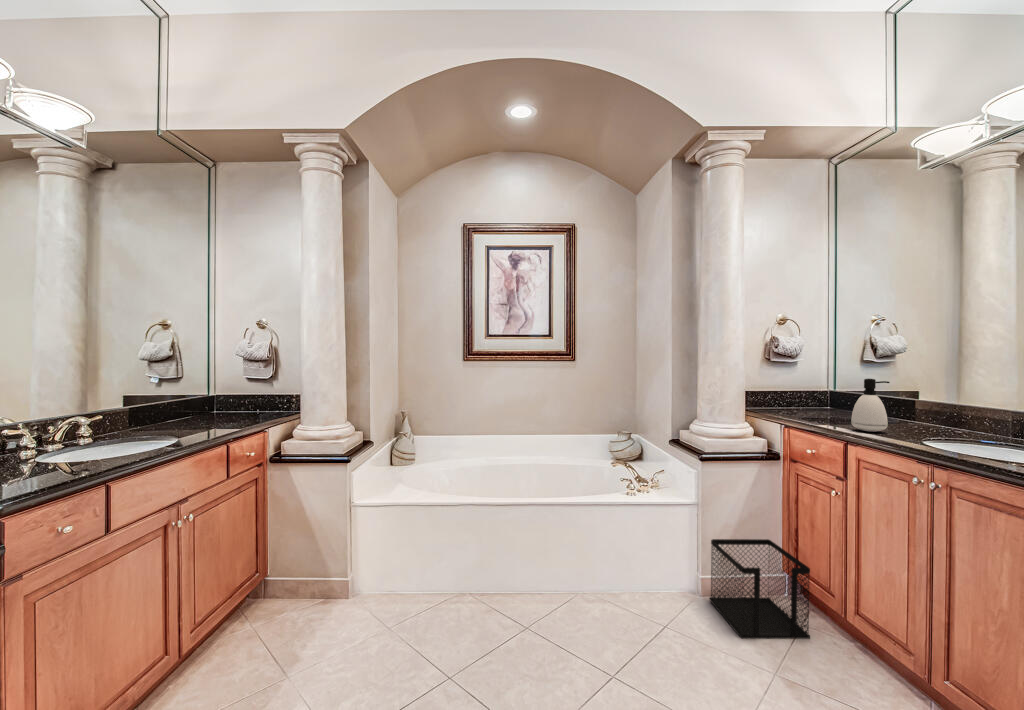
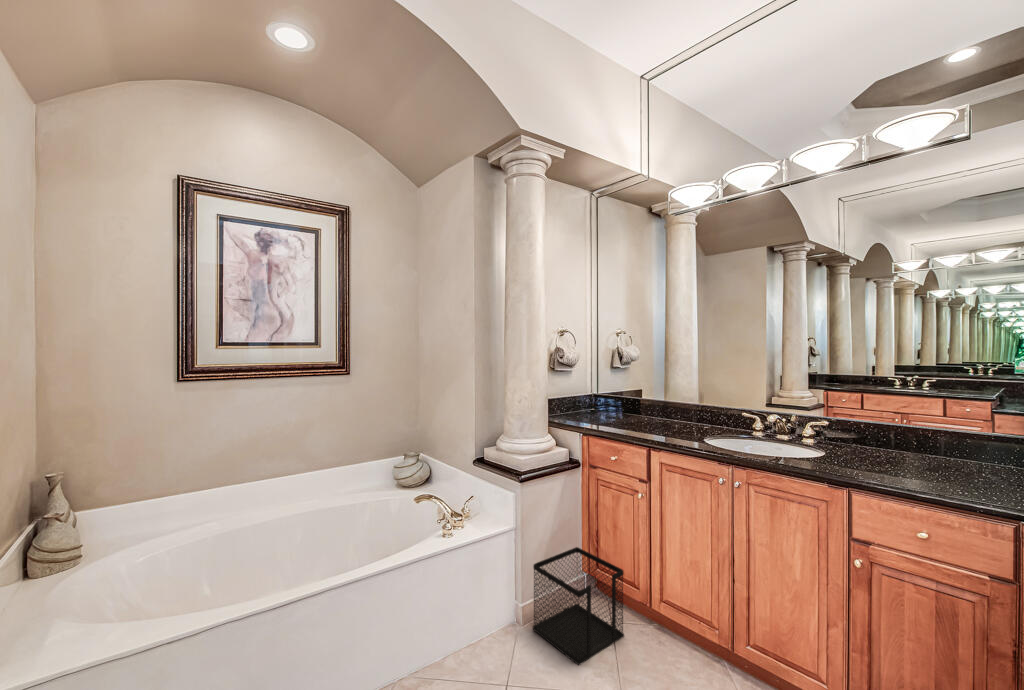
soap dispenser: present [851,379,890,432] -> none [643,388,669,434]

